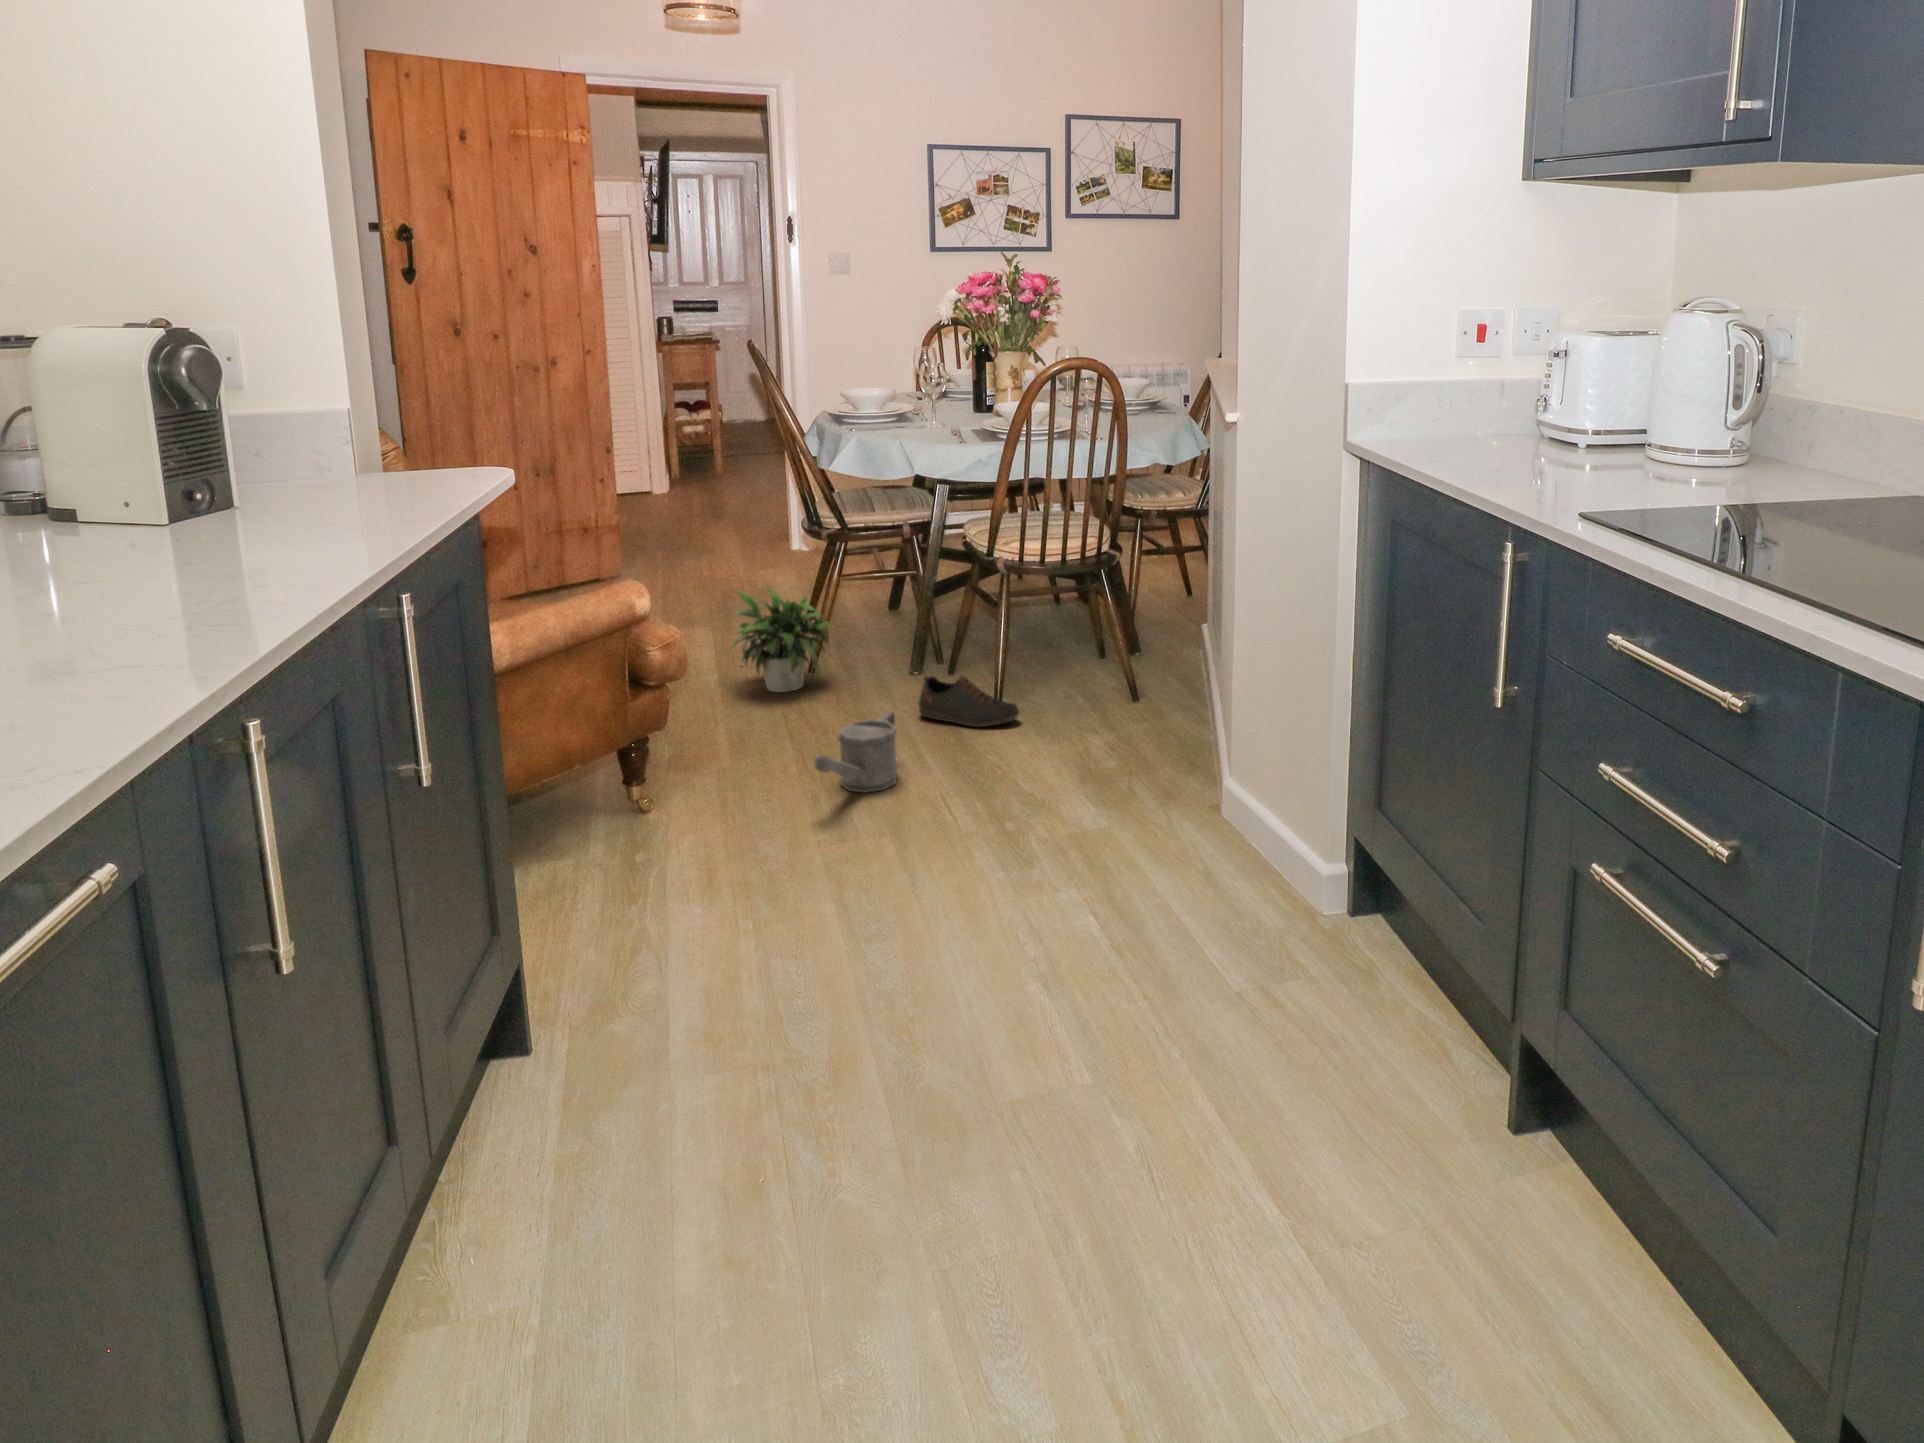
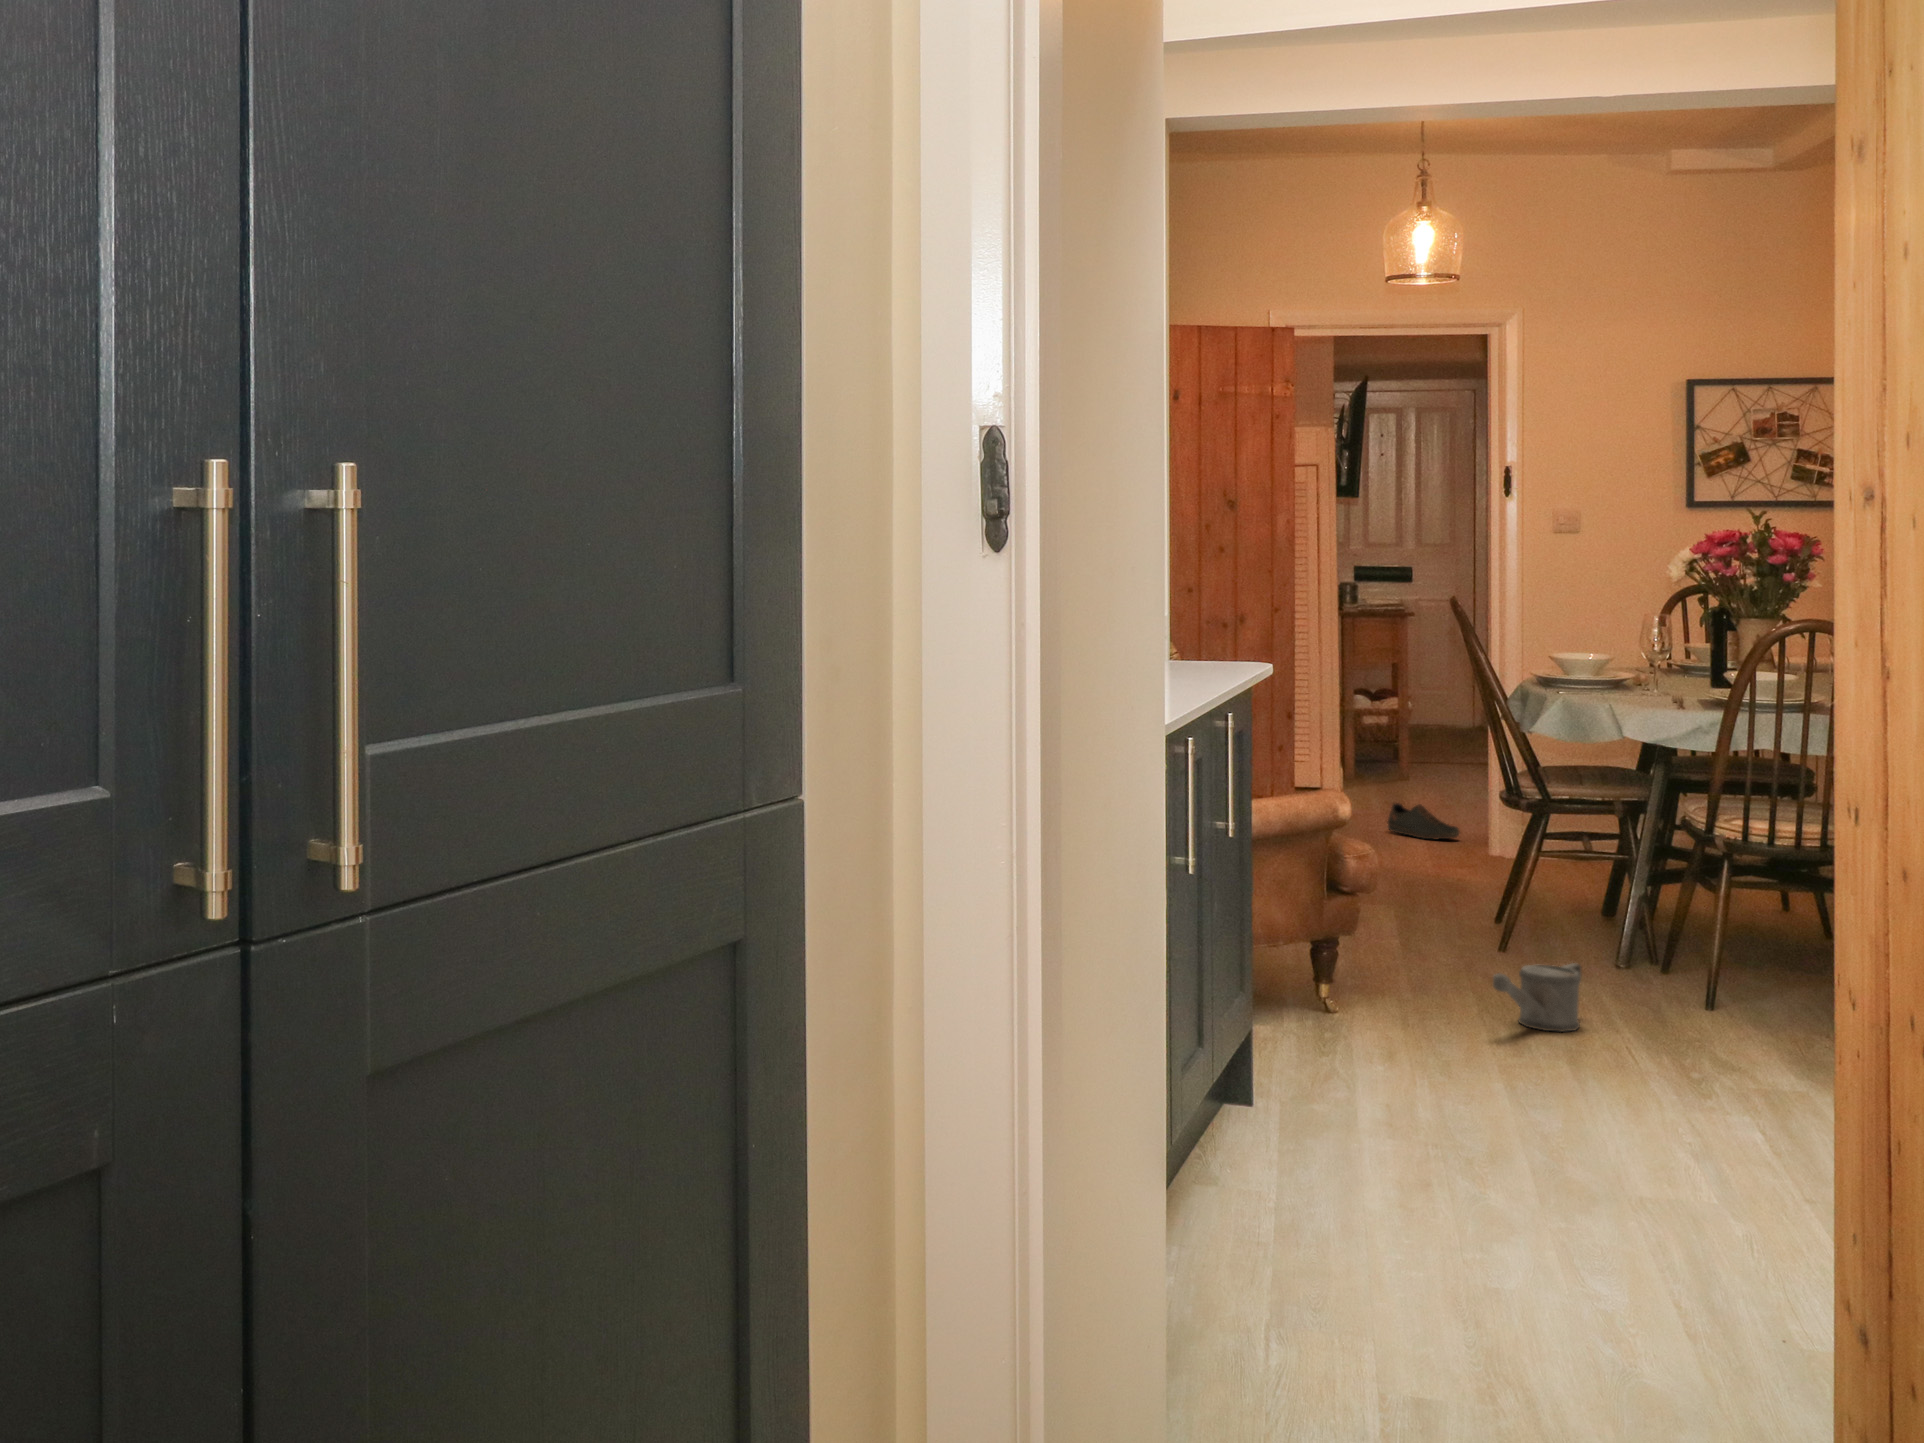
potted plant: present [733,587,833,692] -> none [1416,846,1527,958]
shoe: present [918,676,1020,727] -> present [1388,803,1460,839]

